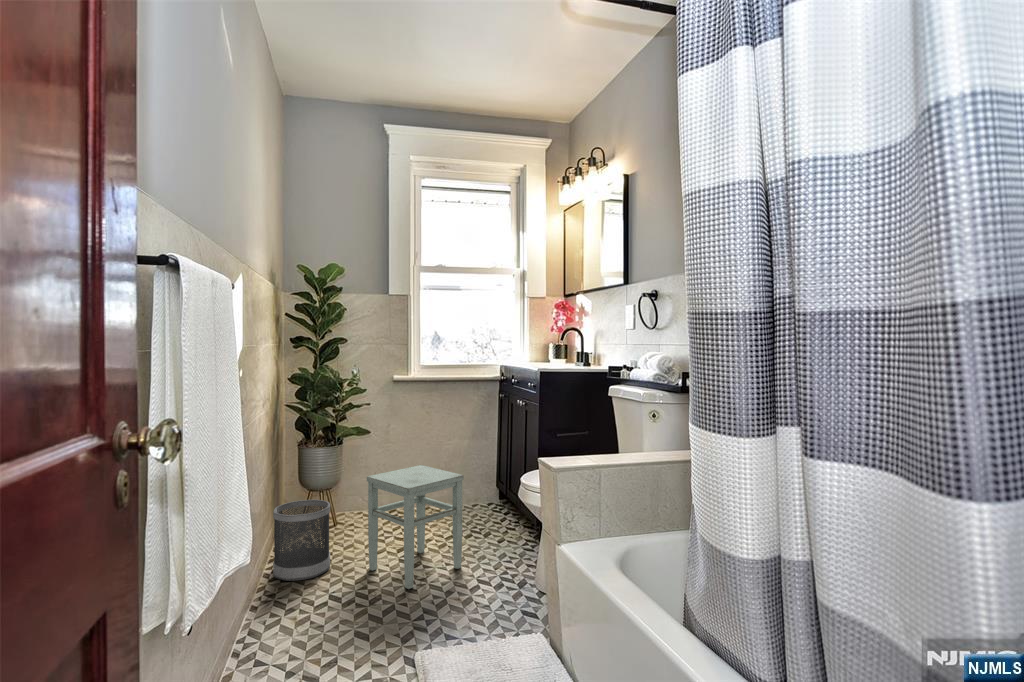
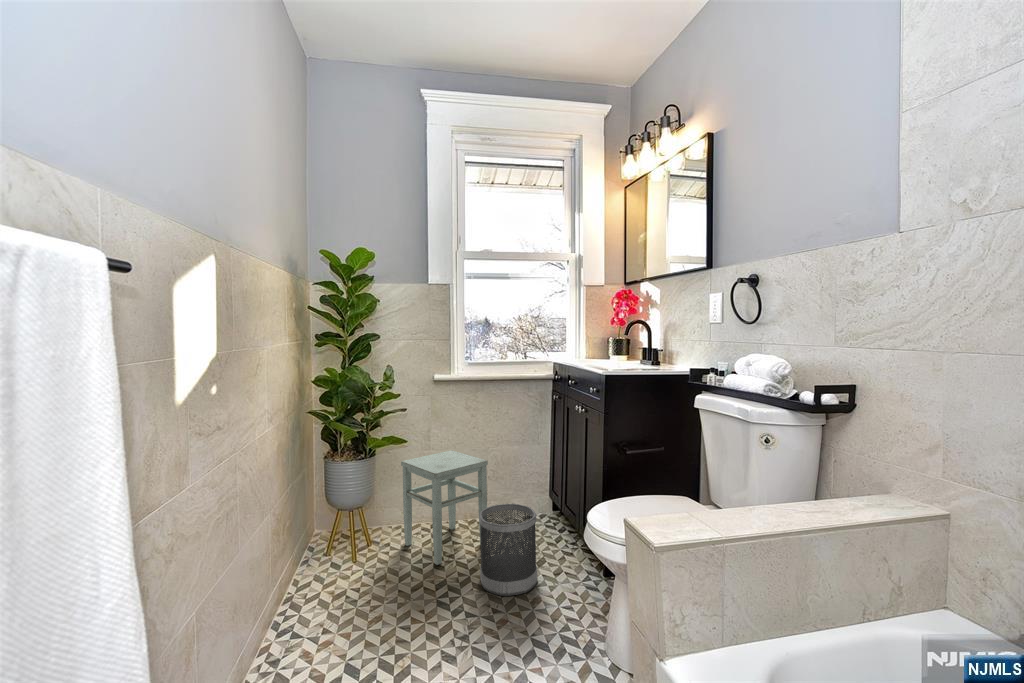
wastebasket: present [273,500,330,581] -> present [479,504,537,596]

